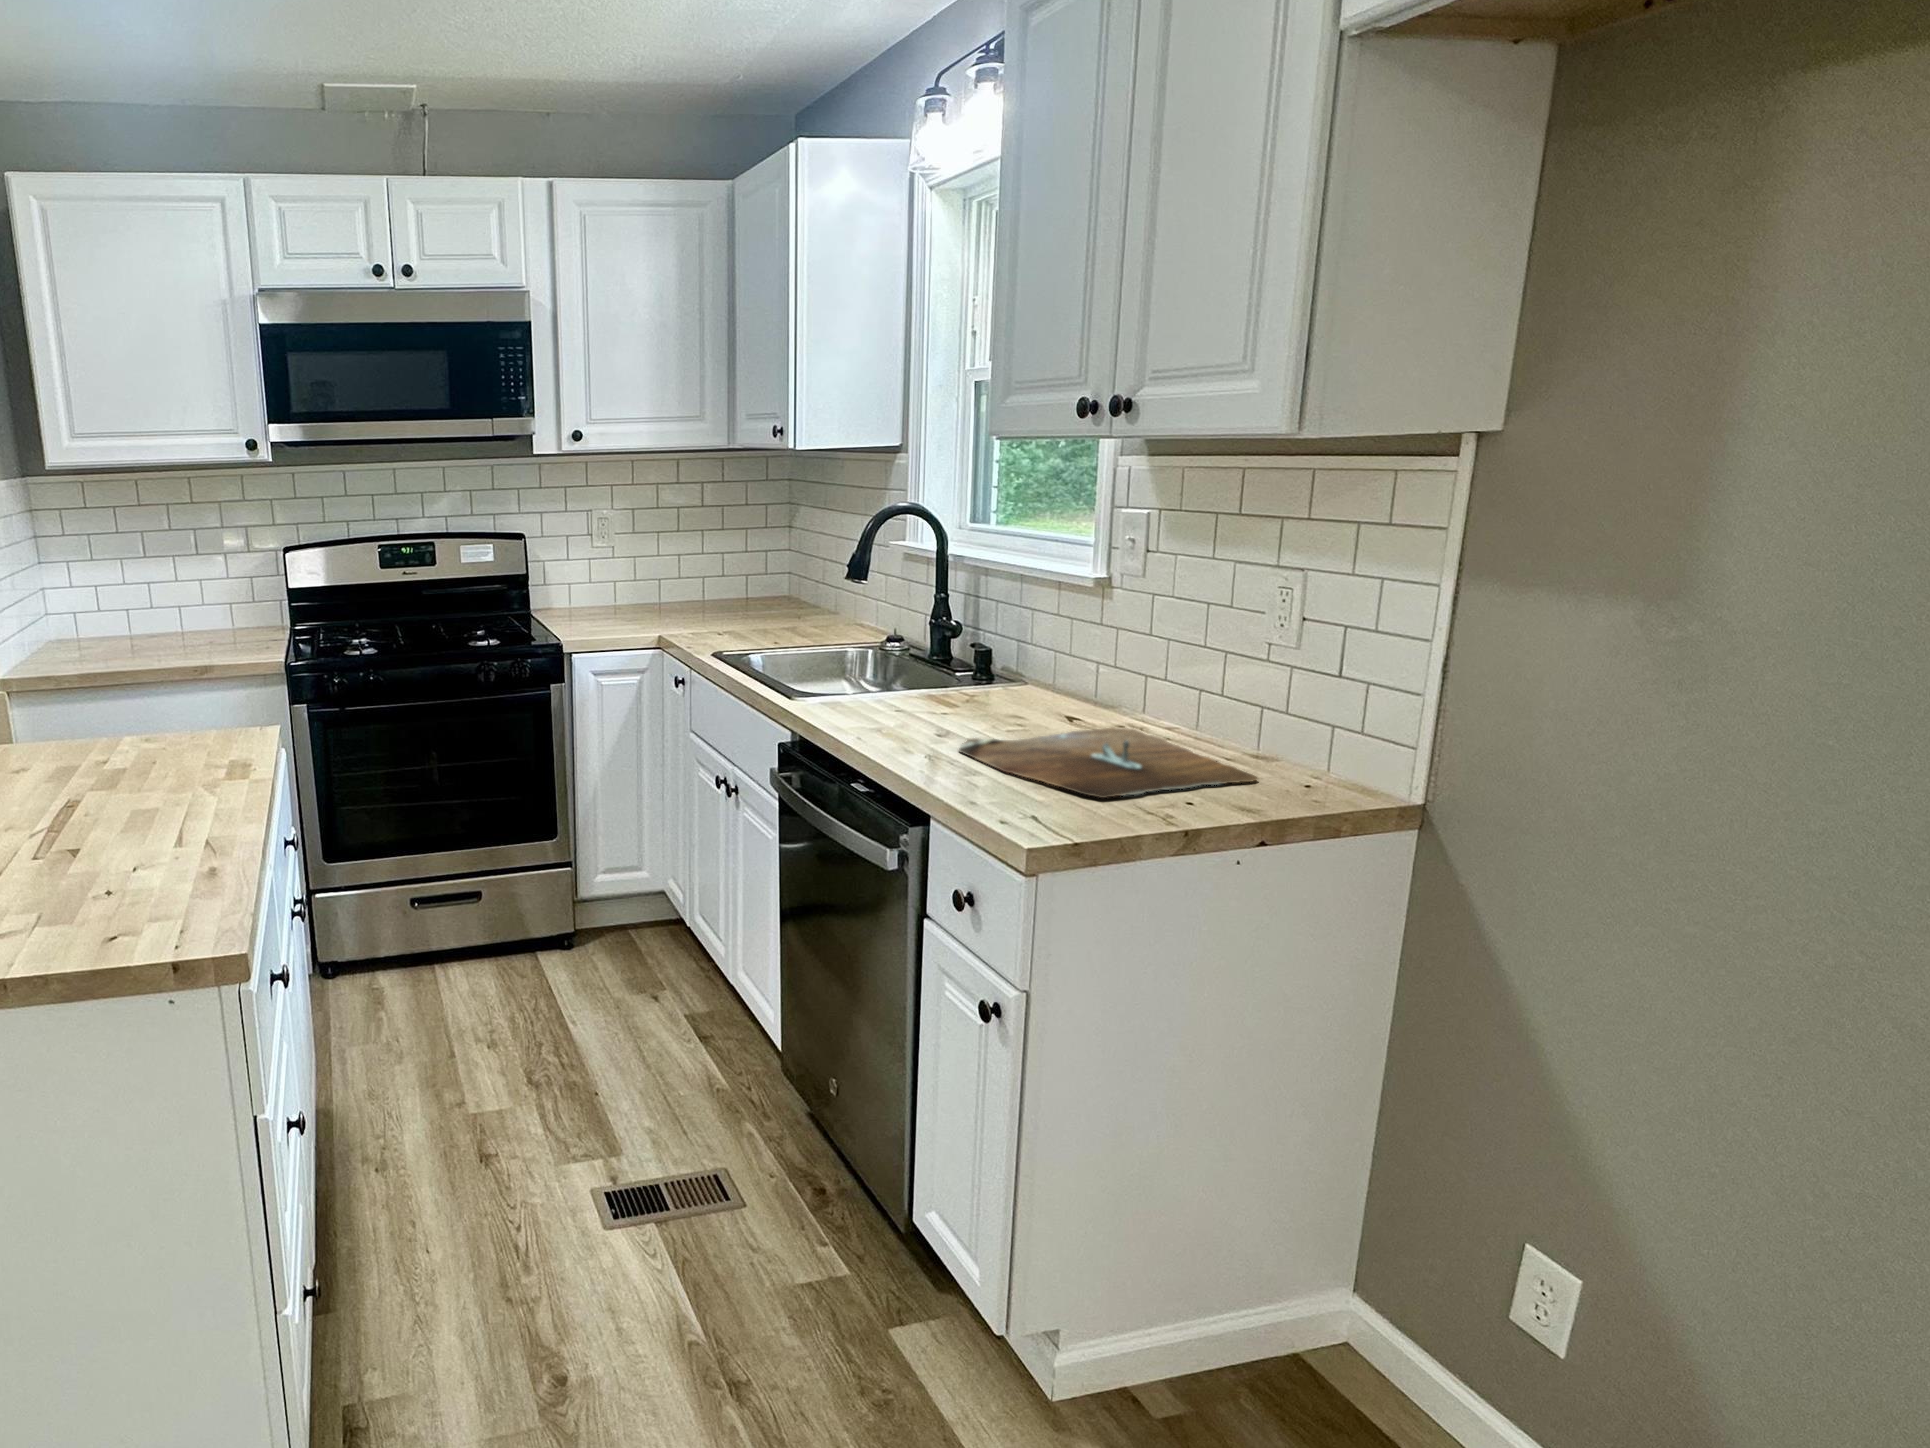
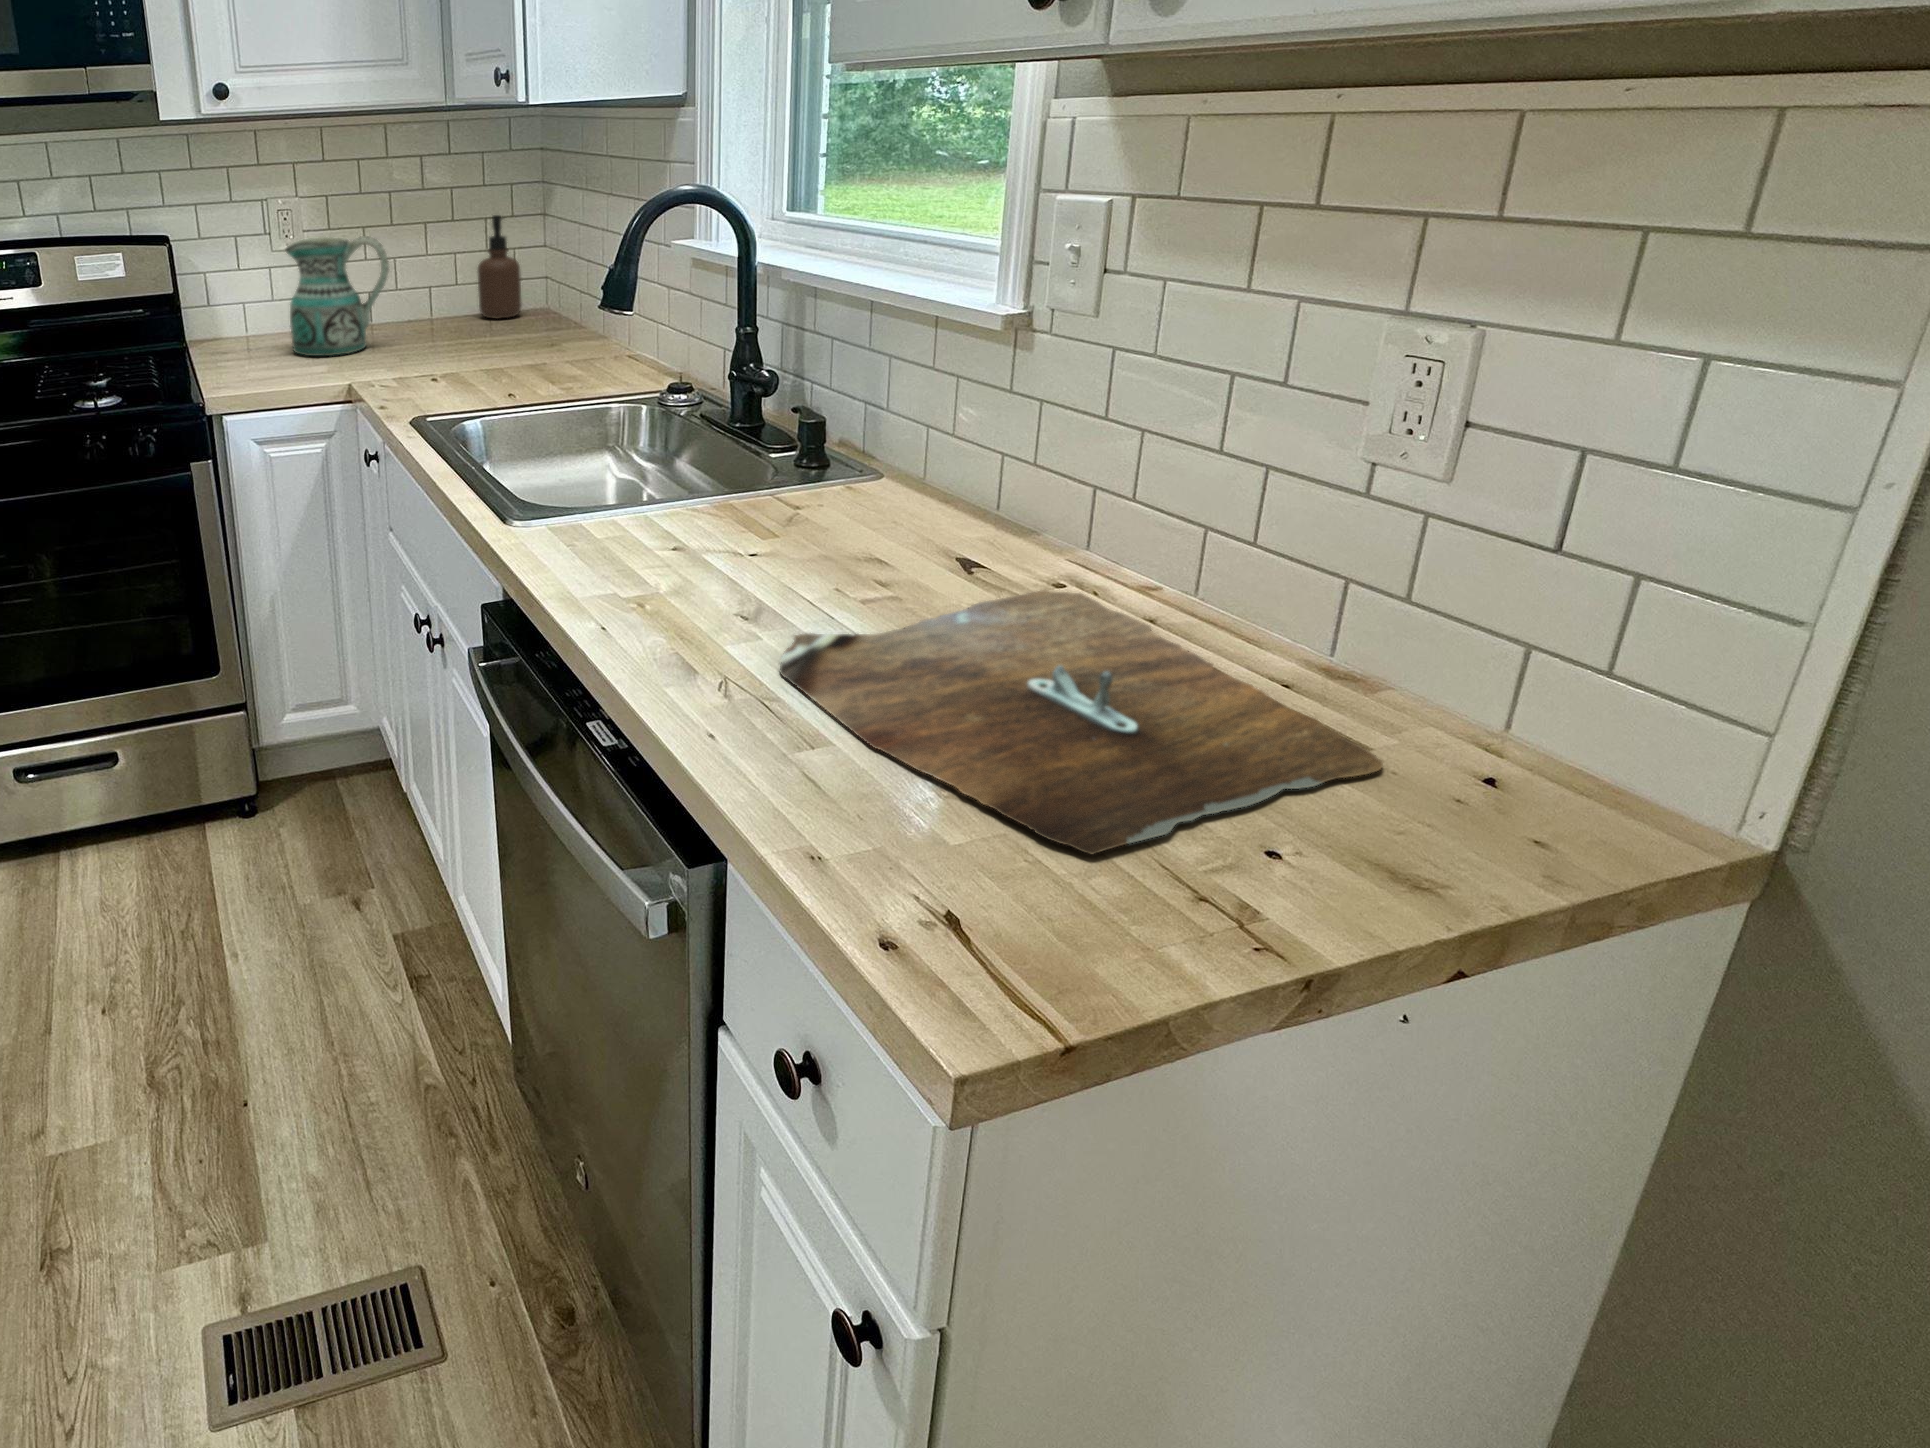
soap dispenser: none [740,527,772,603] -> present [477,215,522,318]
ceramic pitcher: none [608,537,682,621] -> present [285,236,389,356]

